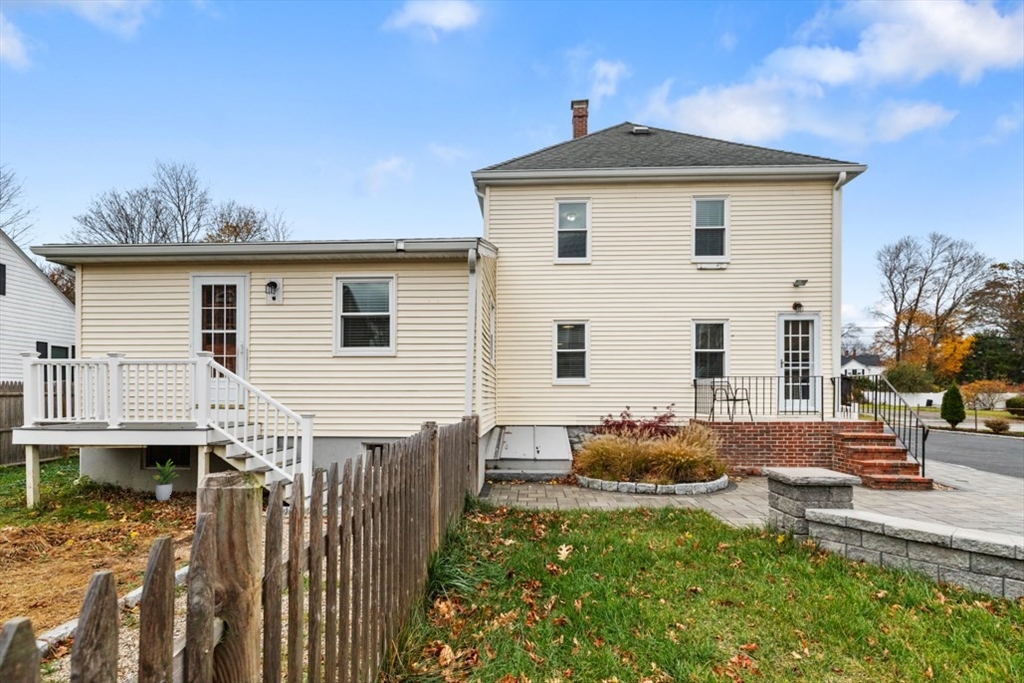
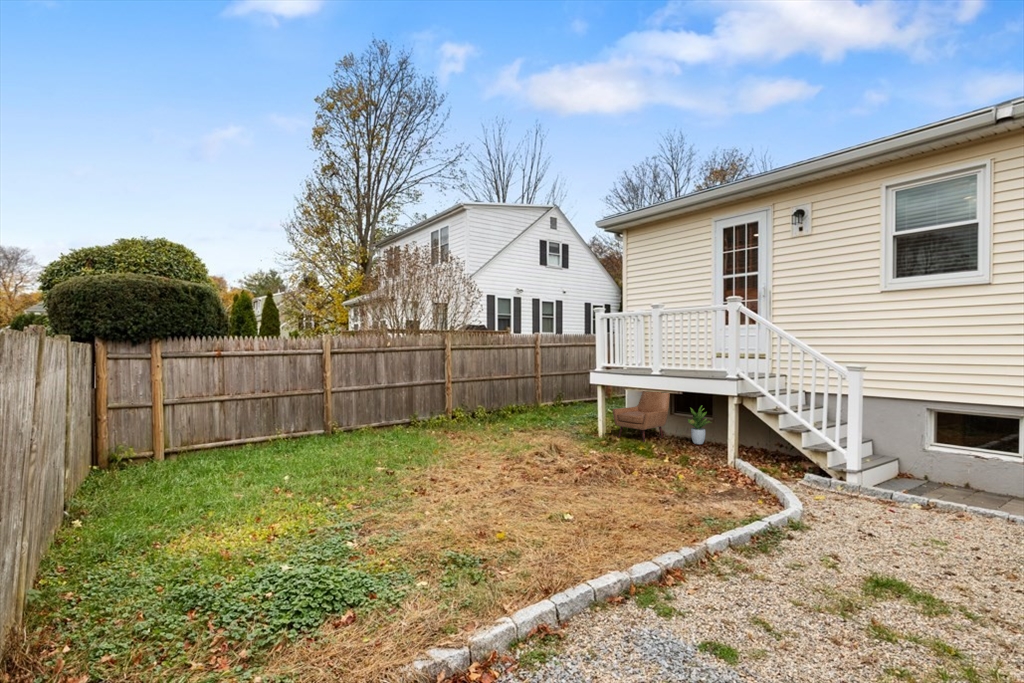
chair: none [49,440,133,508] -> present [612,391,670,442]

